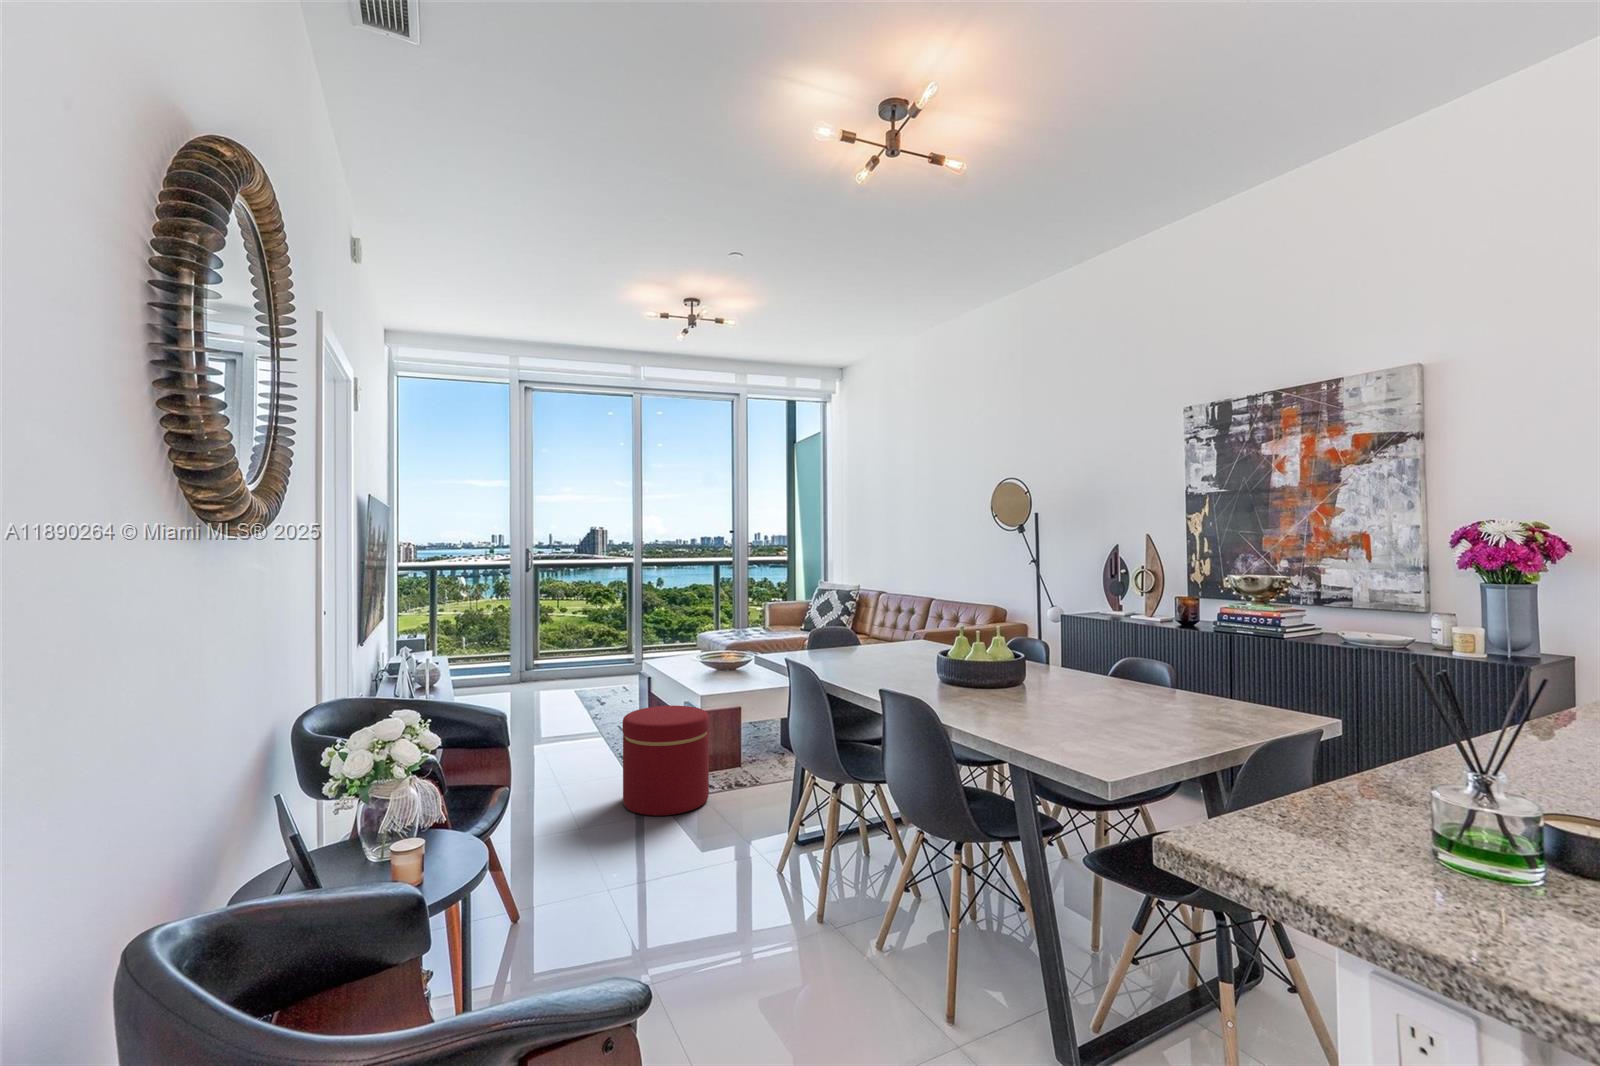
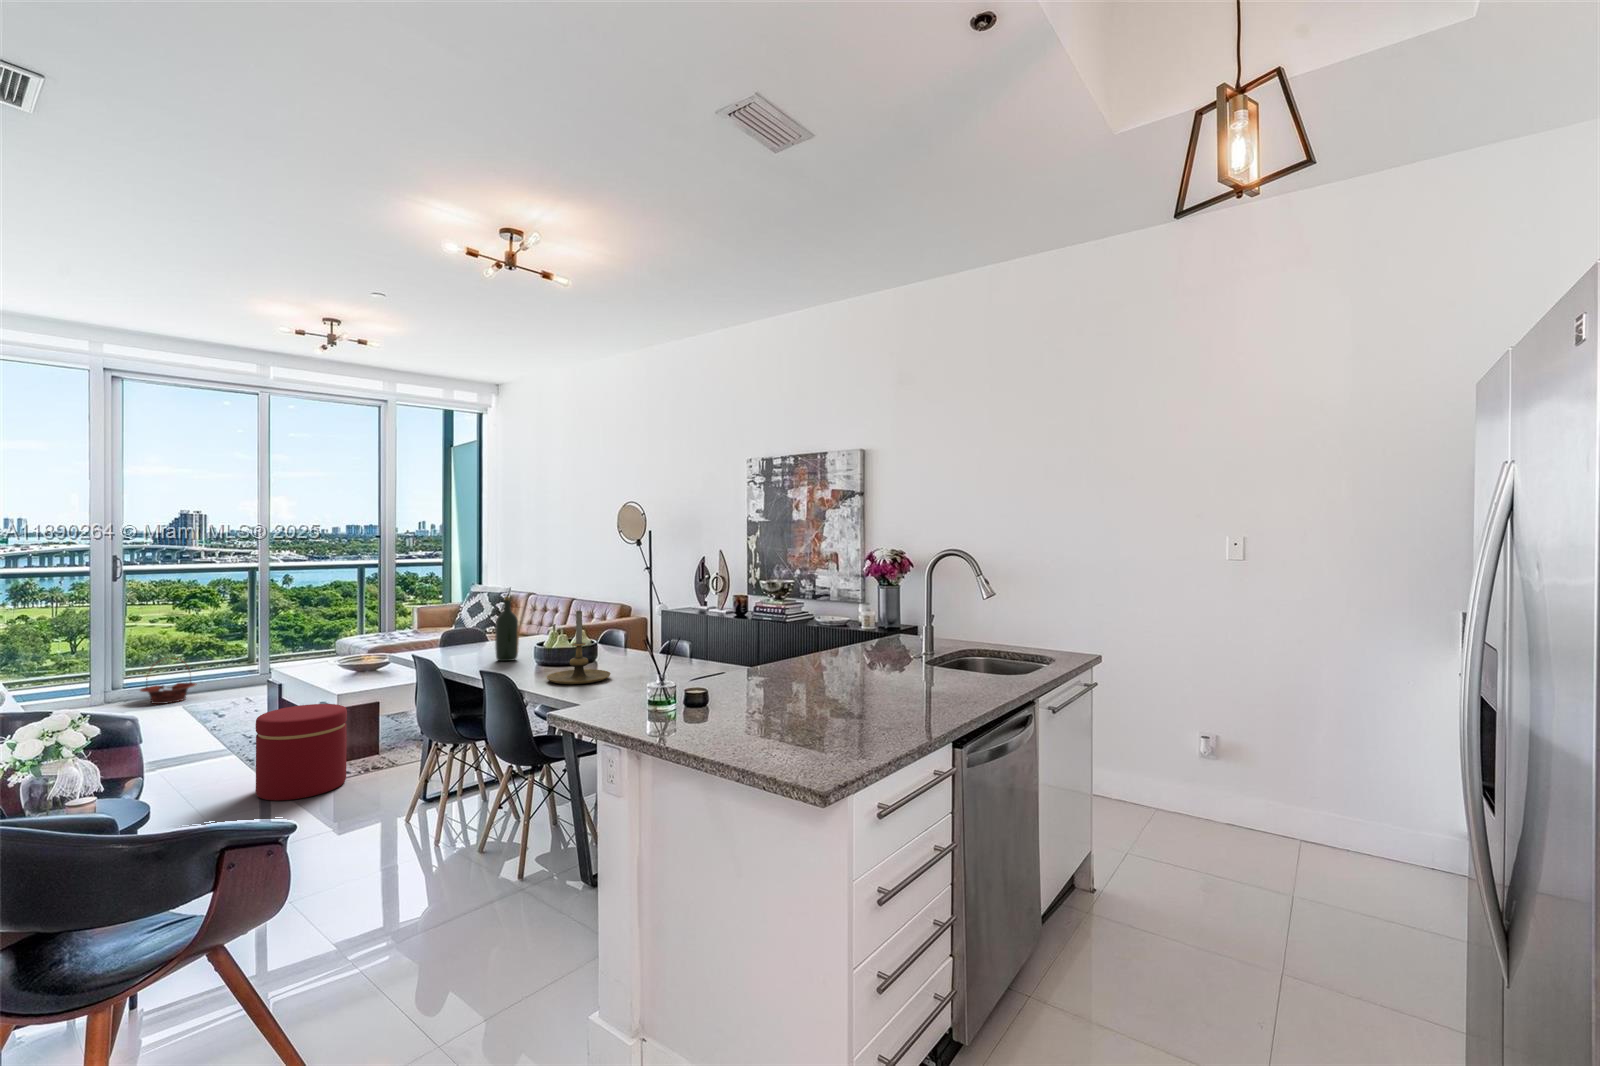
wine bottle: none [884,585,914,675] -> present [495,597,519,661]
candle holder: none [983,603,1088,726] -> present [547,611,611,684]
basket: none [545,644,587,687] -> present [140,659,197,704]

